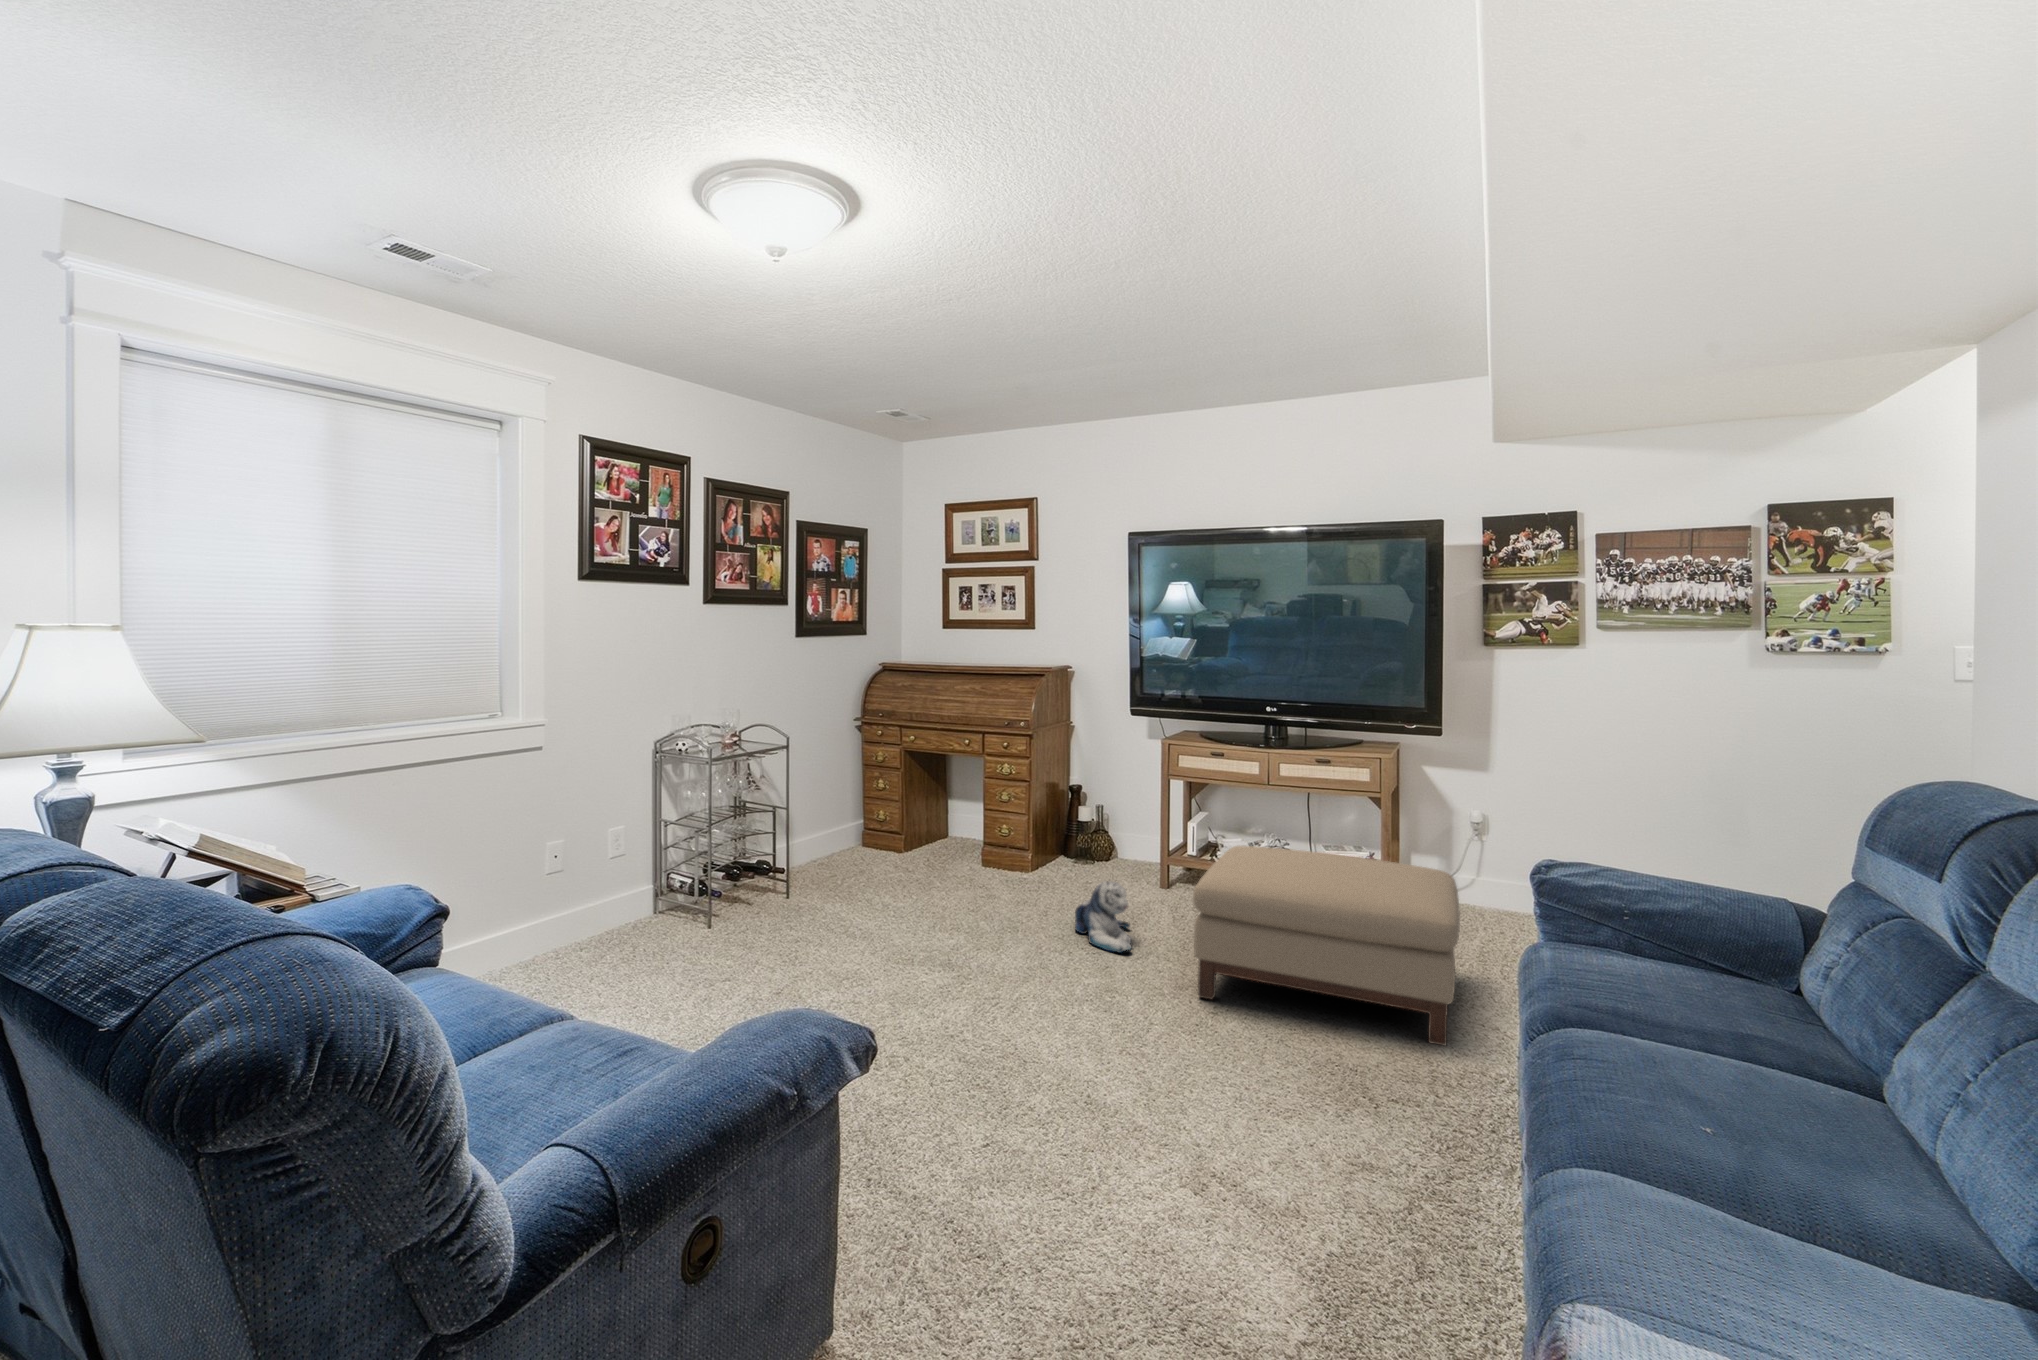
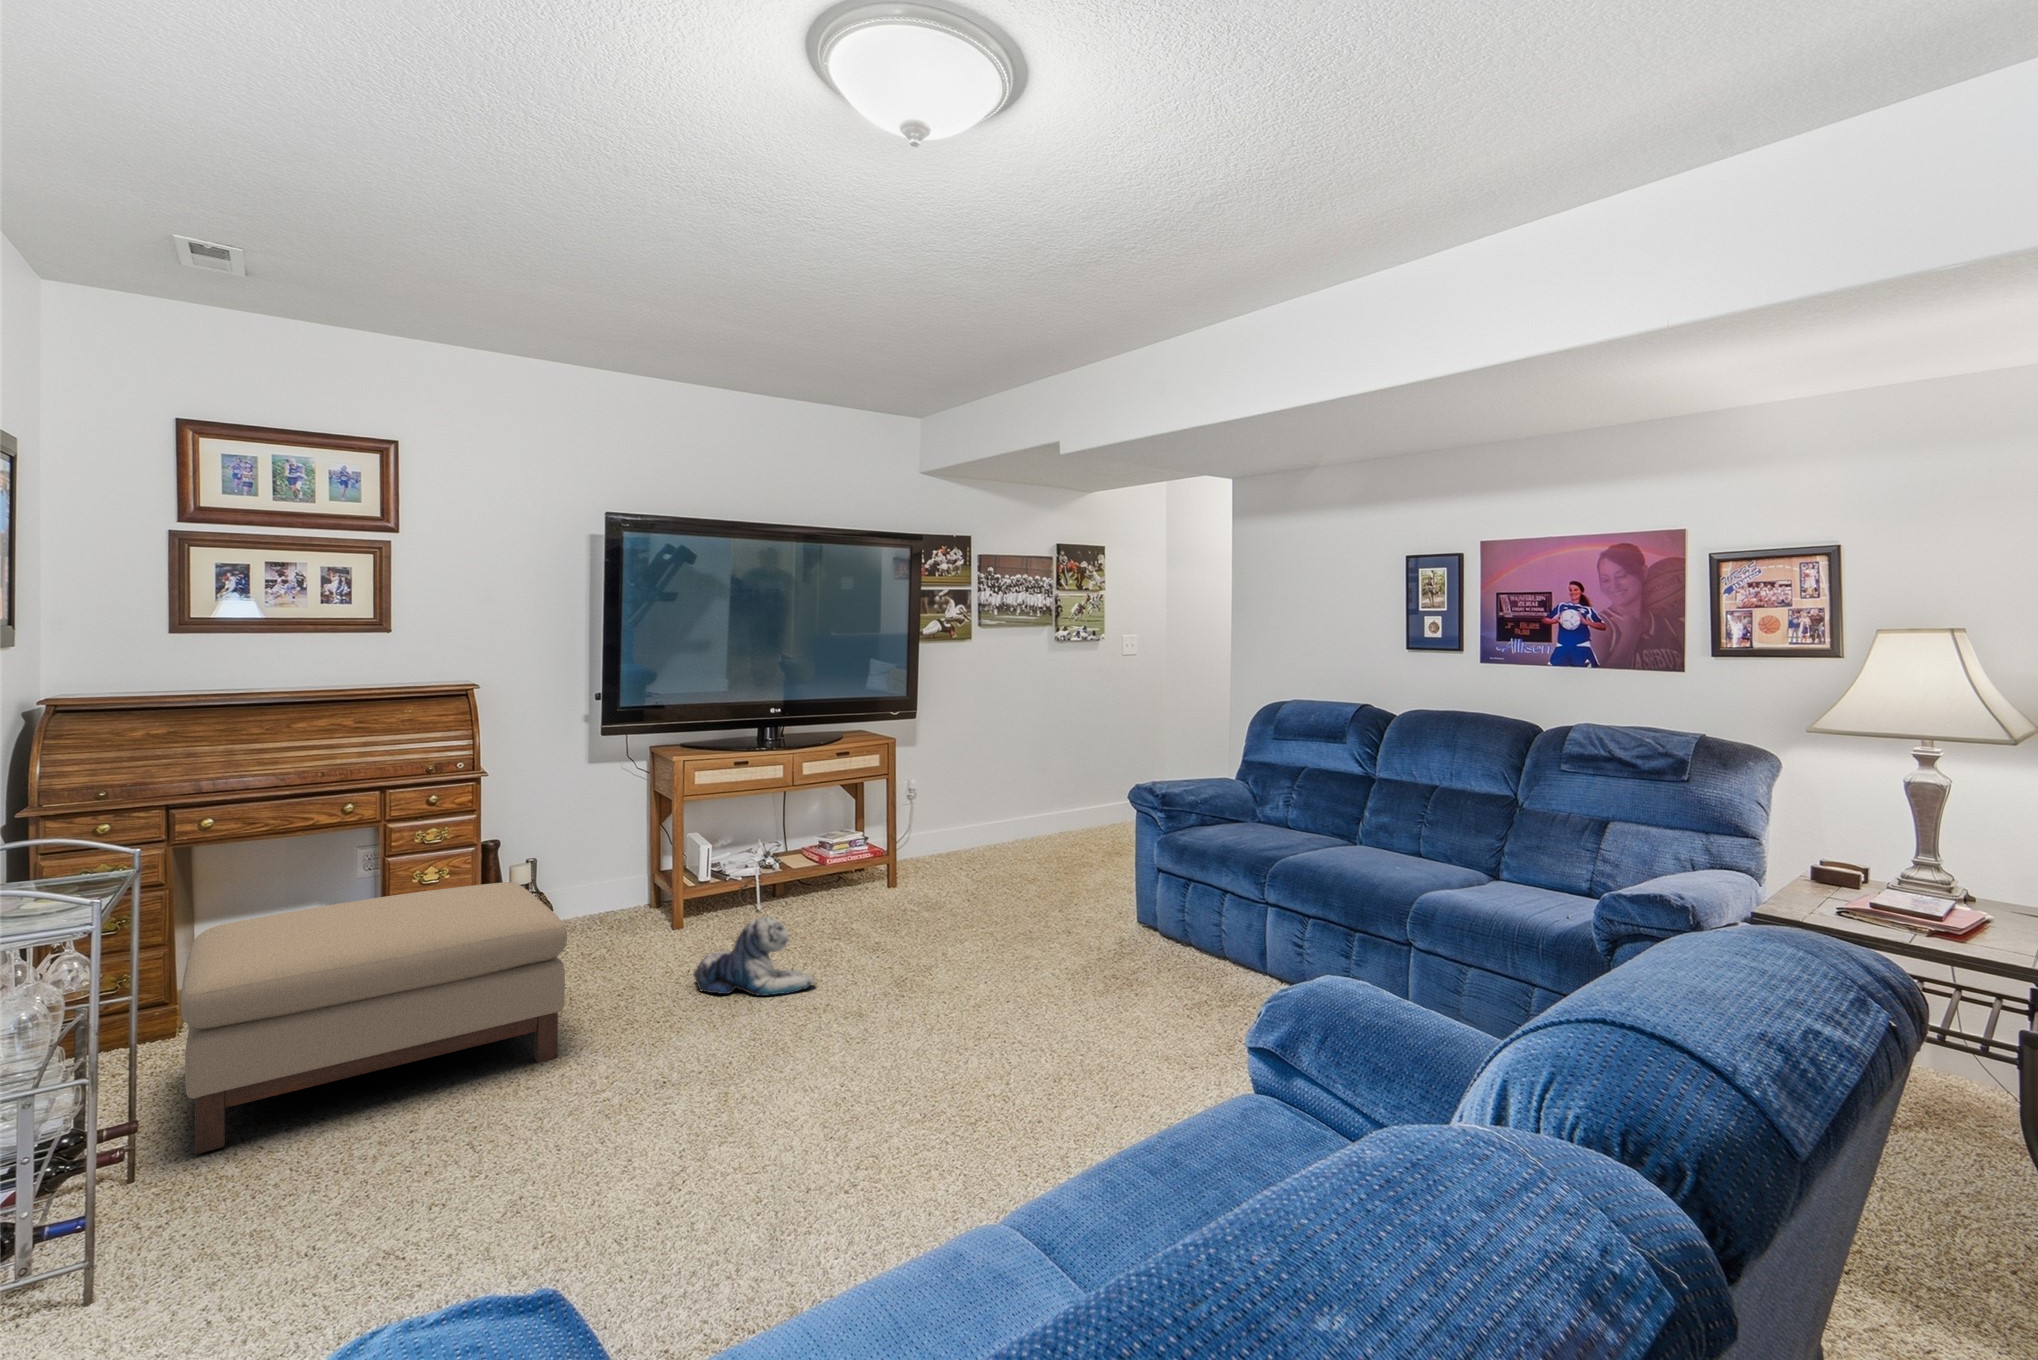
ottoman: present [1193,846,1460,1046] -> present [181,882,567,1154]

